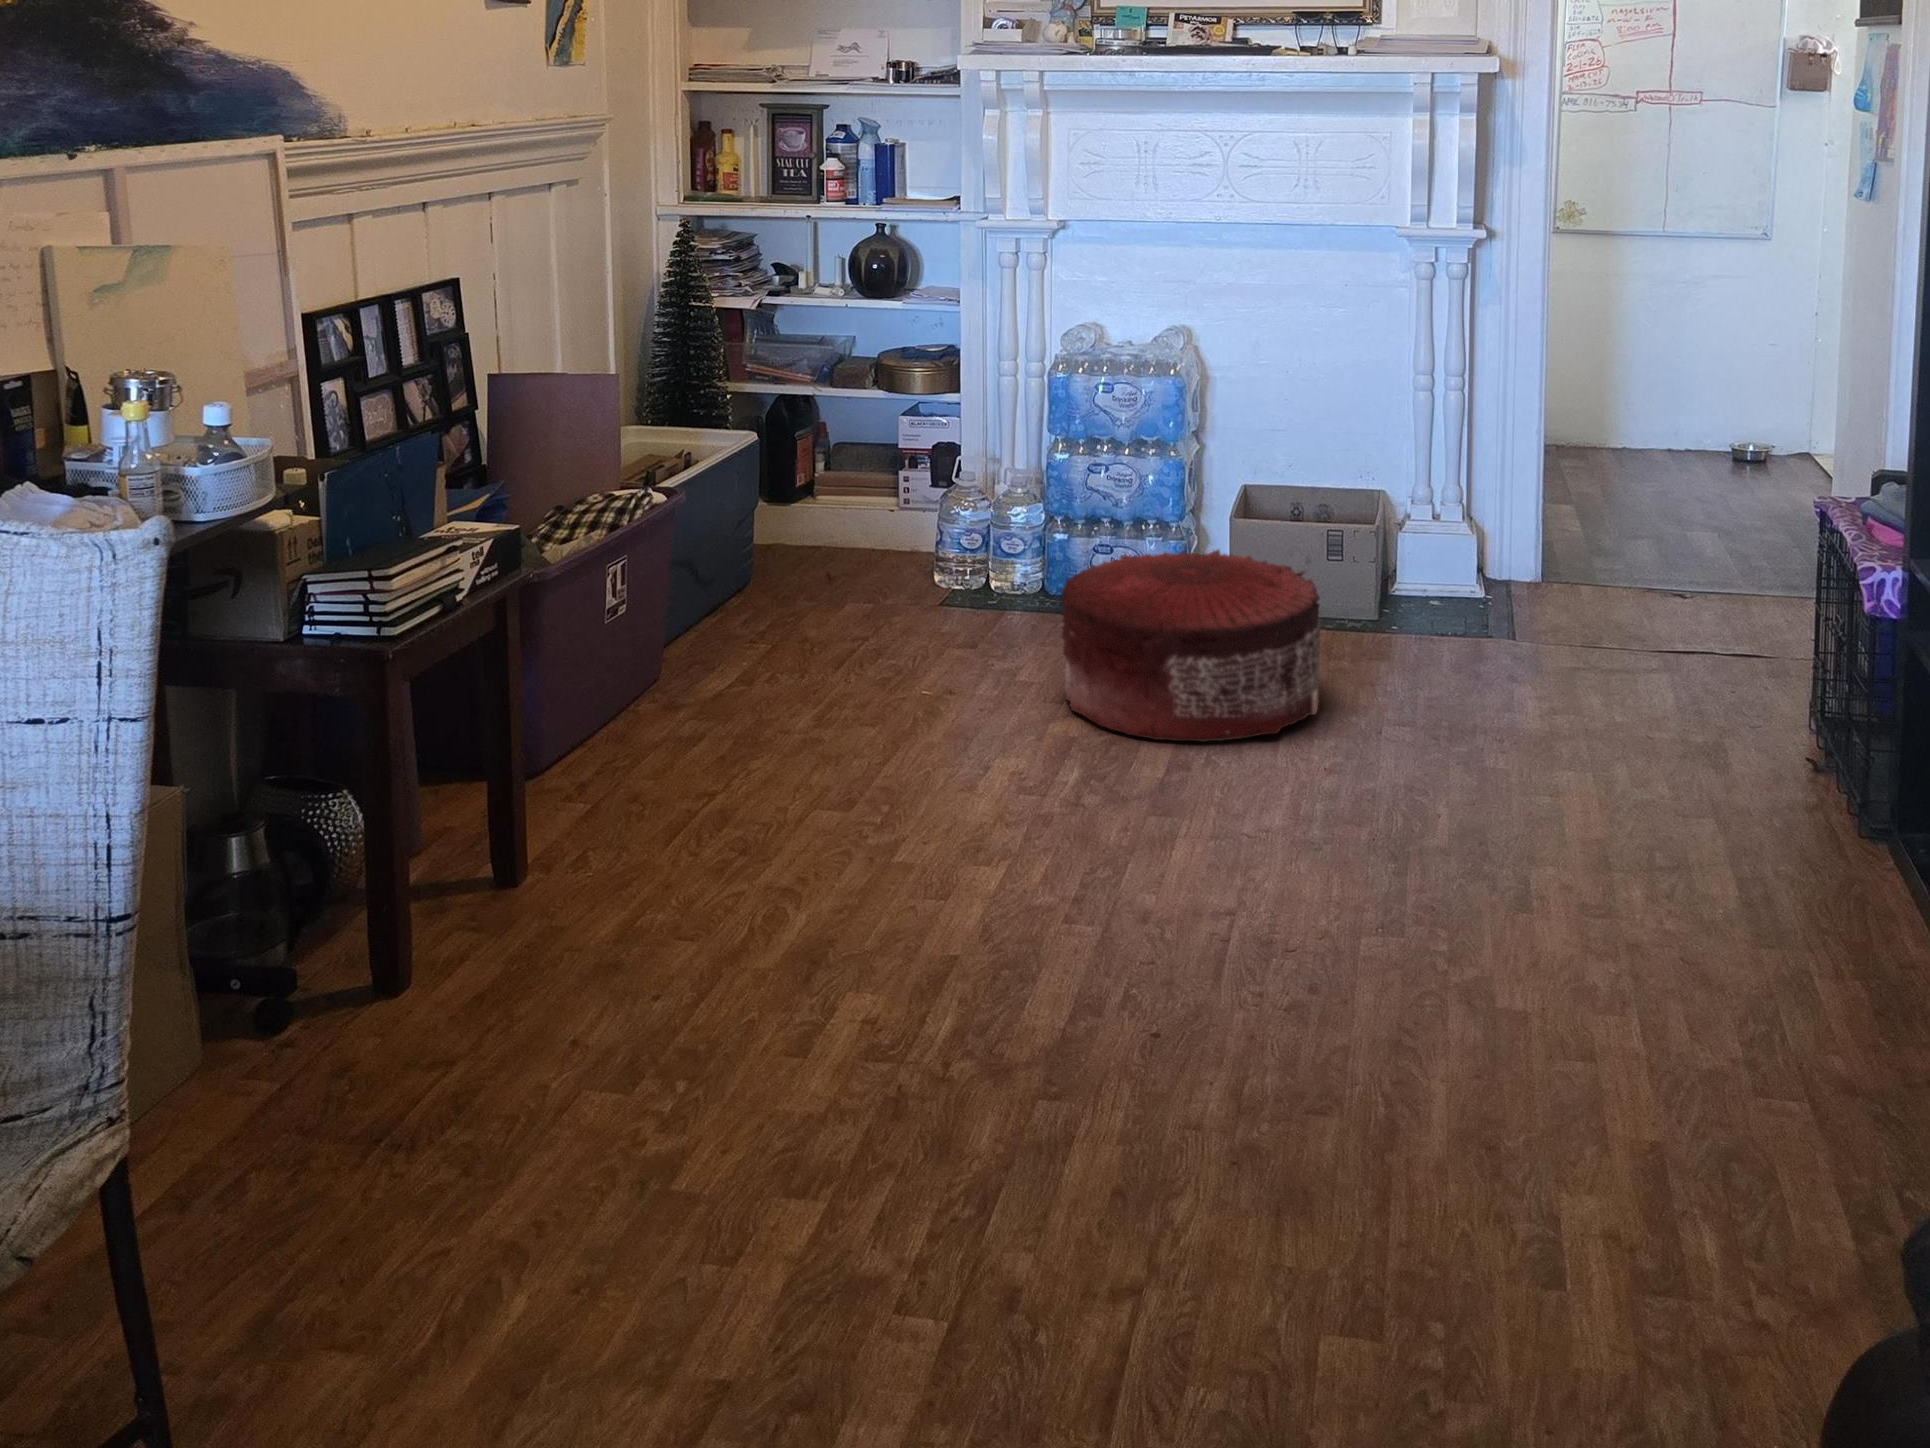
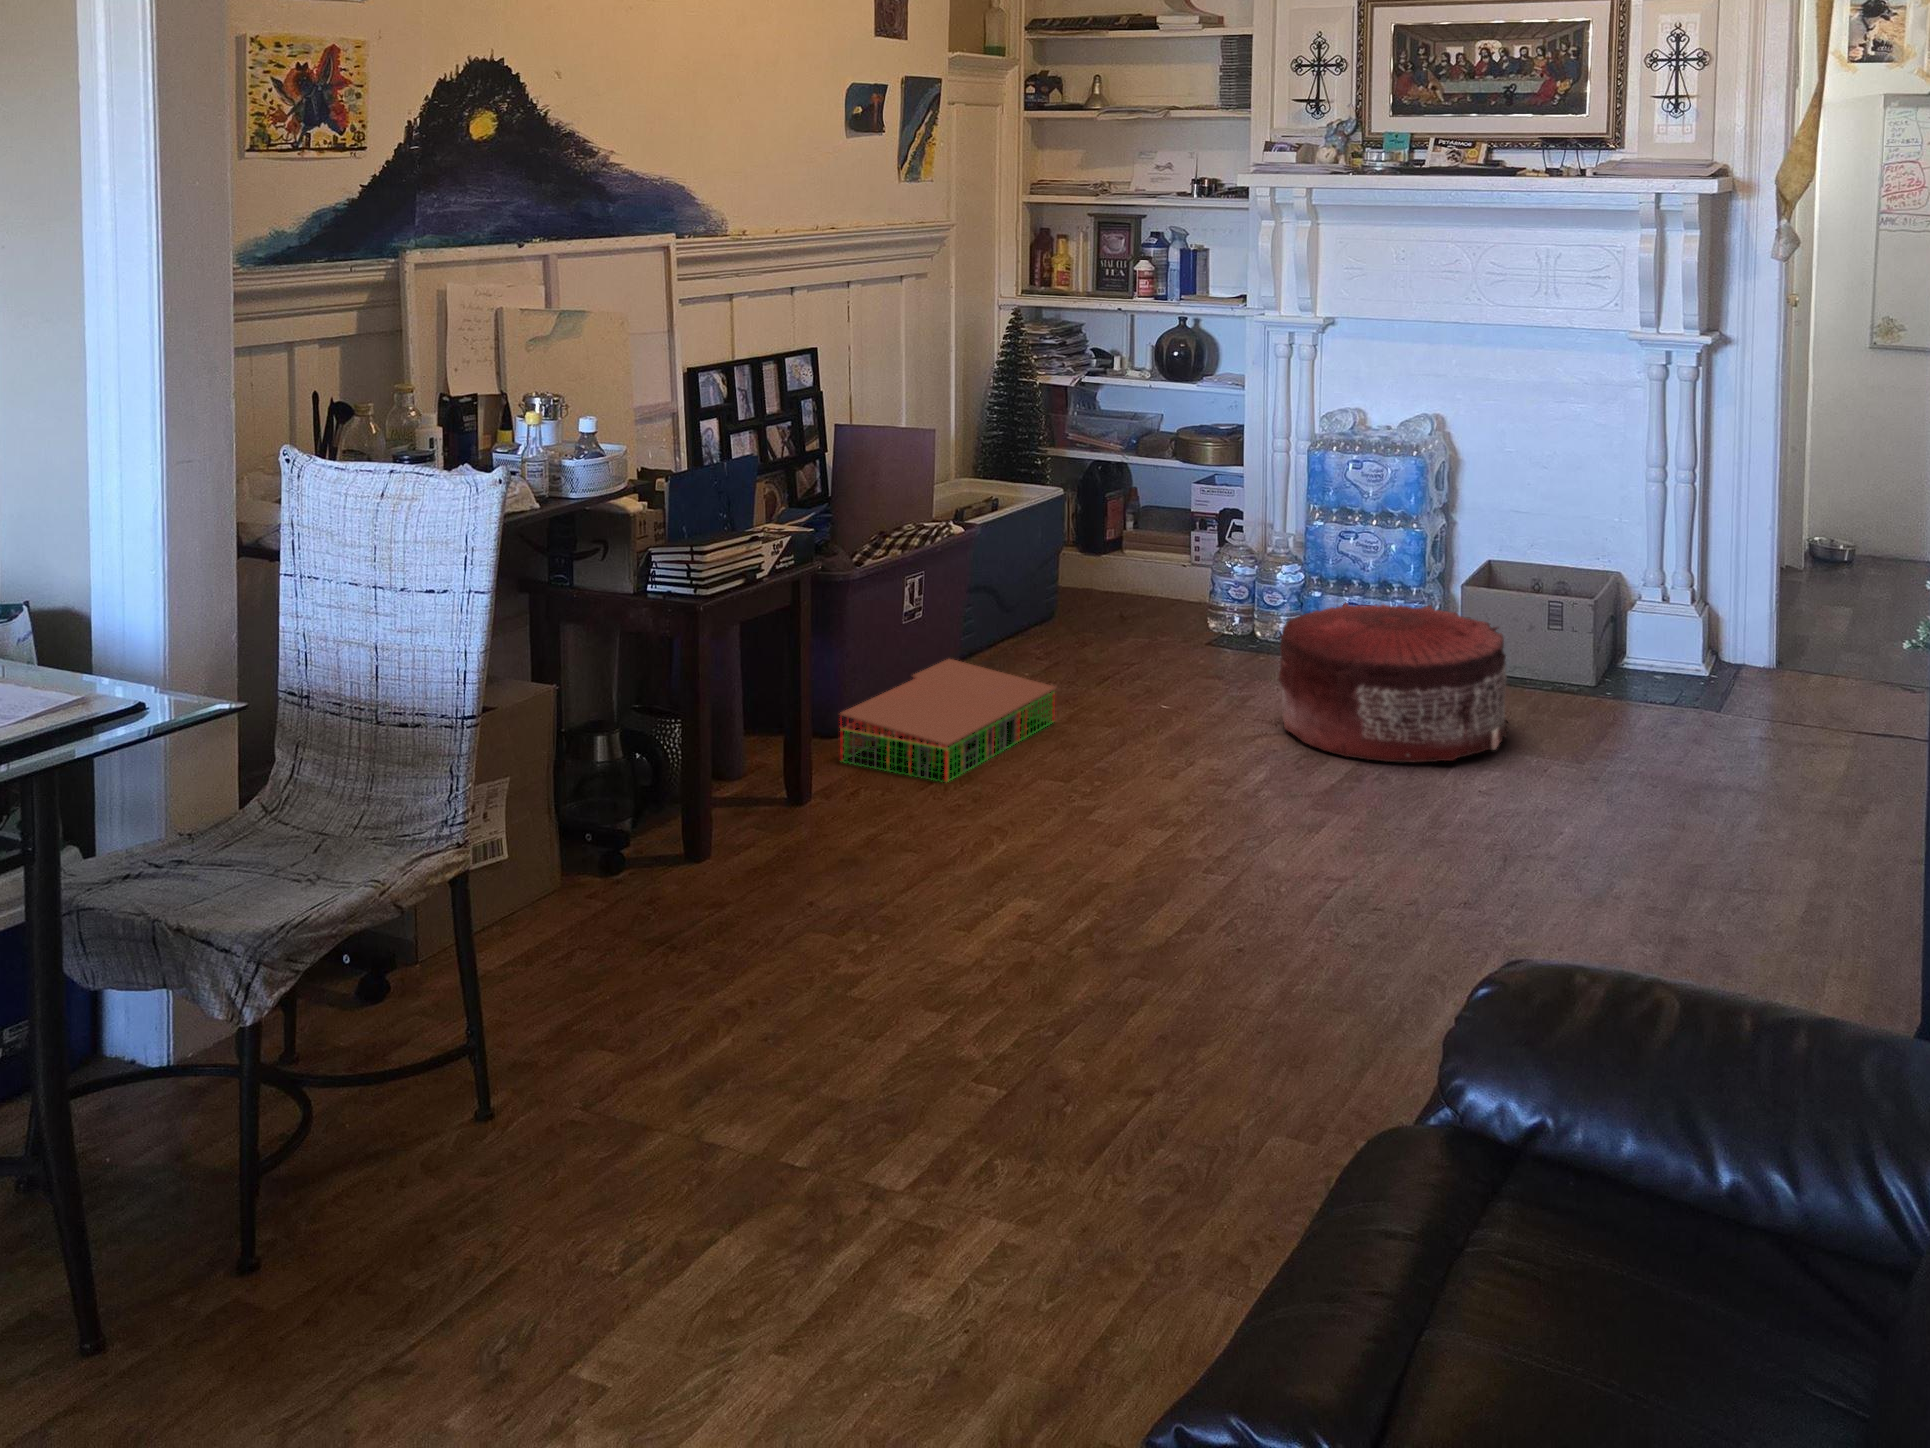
storage bin: none [541,659,800,828] -> present [840,659,1056,782]

